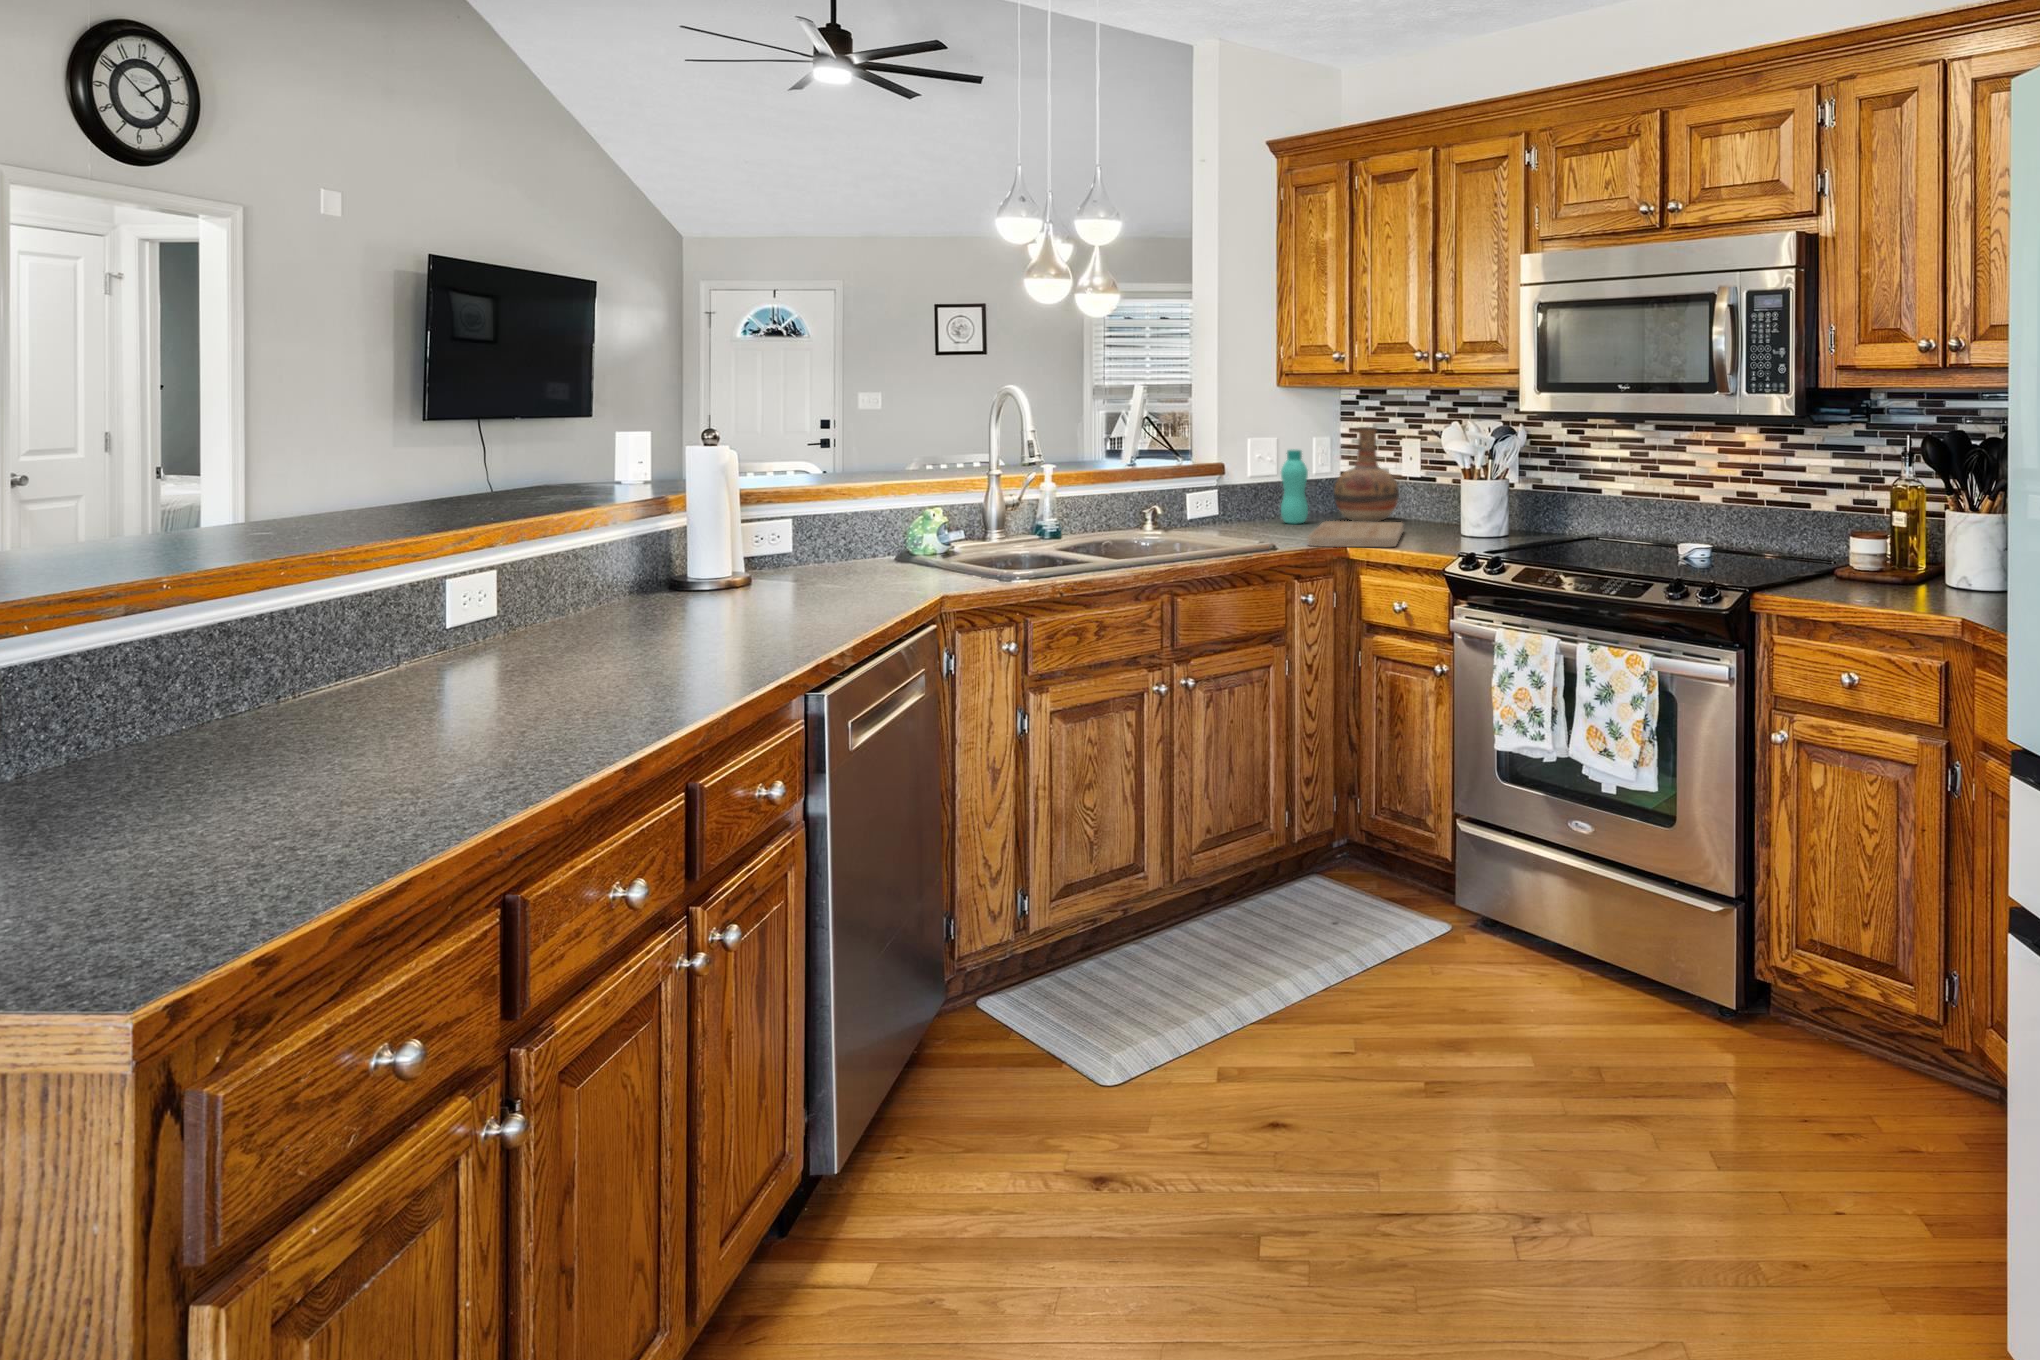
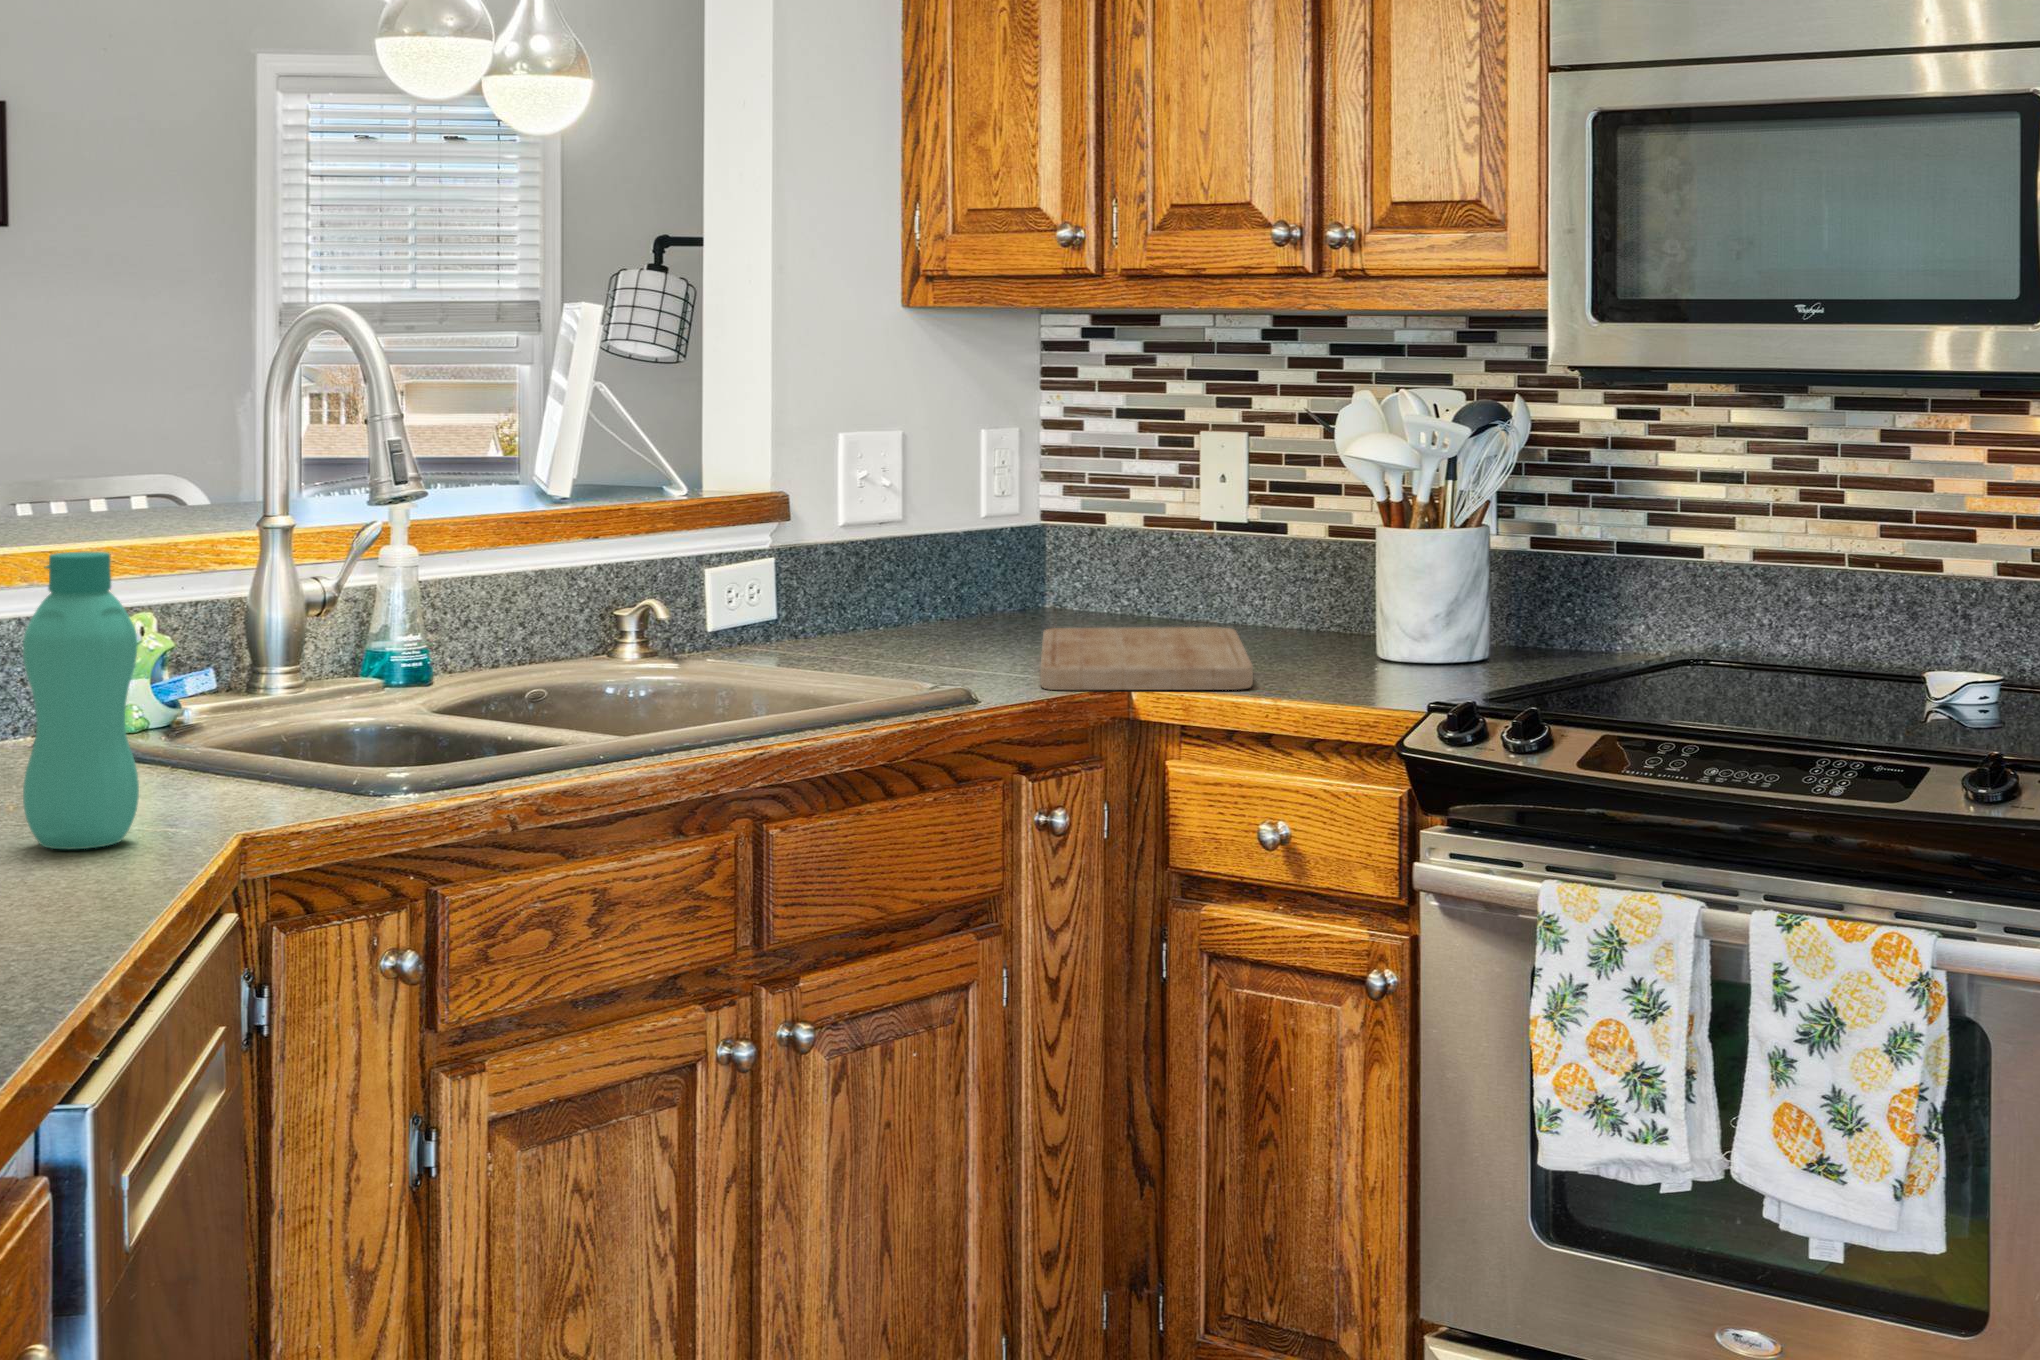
vase: present [1334,427,1399,522] -> none [1045,403,1198,626]
bottle: present [1281,449,1308,524] -> present [23,552,139,849]

